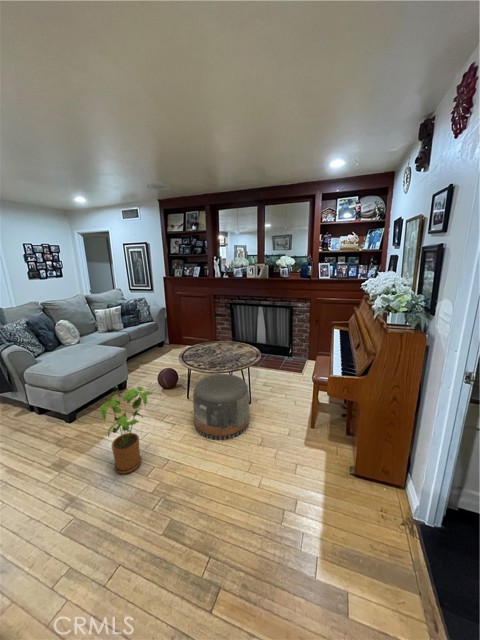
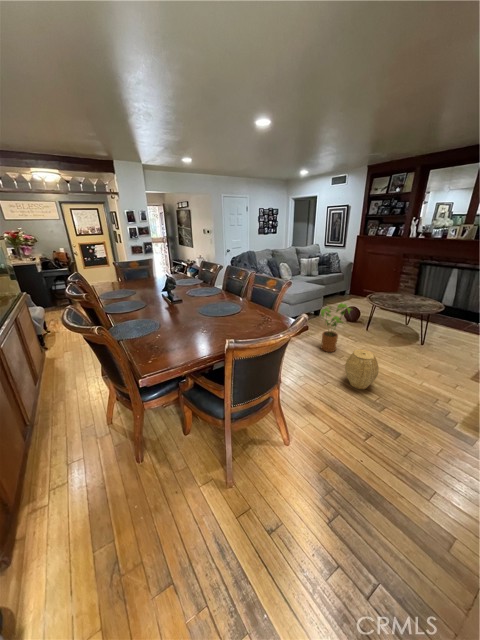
pouf: present [193,374,249,440] -> none [372,313,425,358]
woven basket: none [140,480,198,564] -> present [345,349,379,389]

